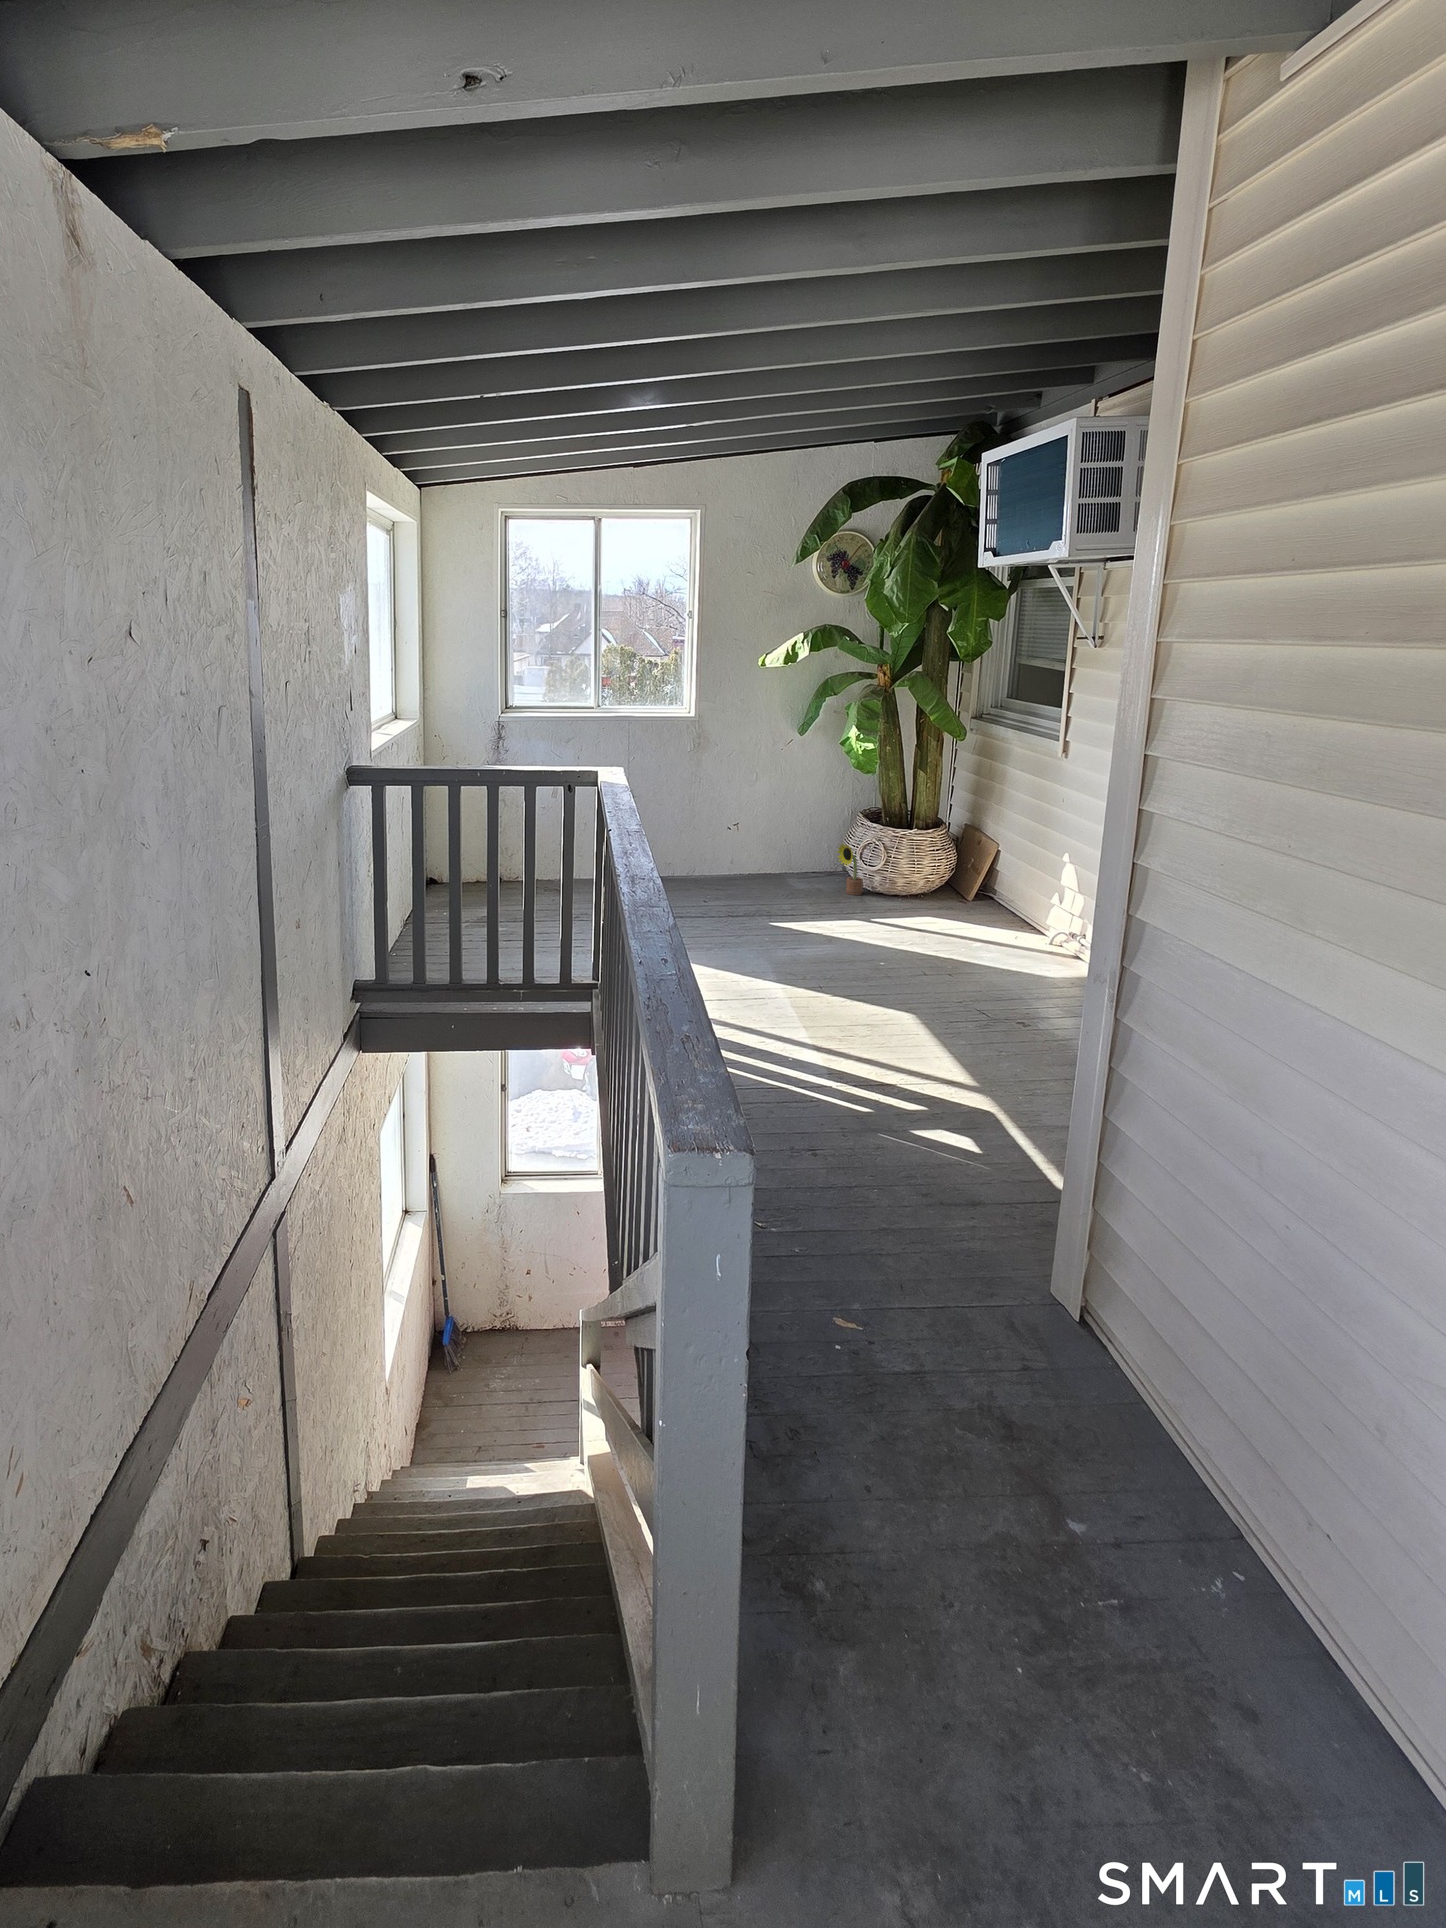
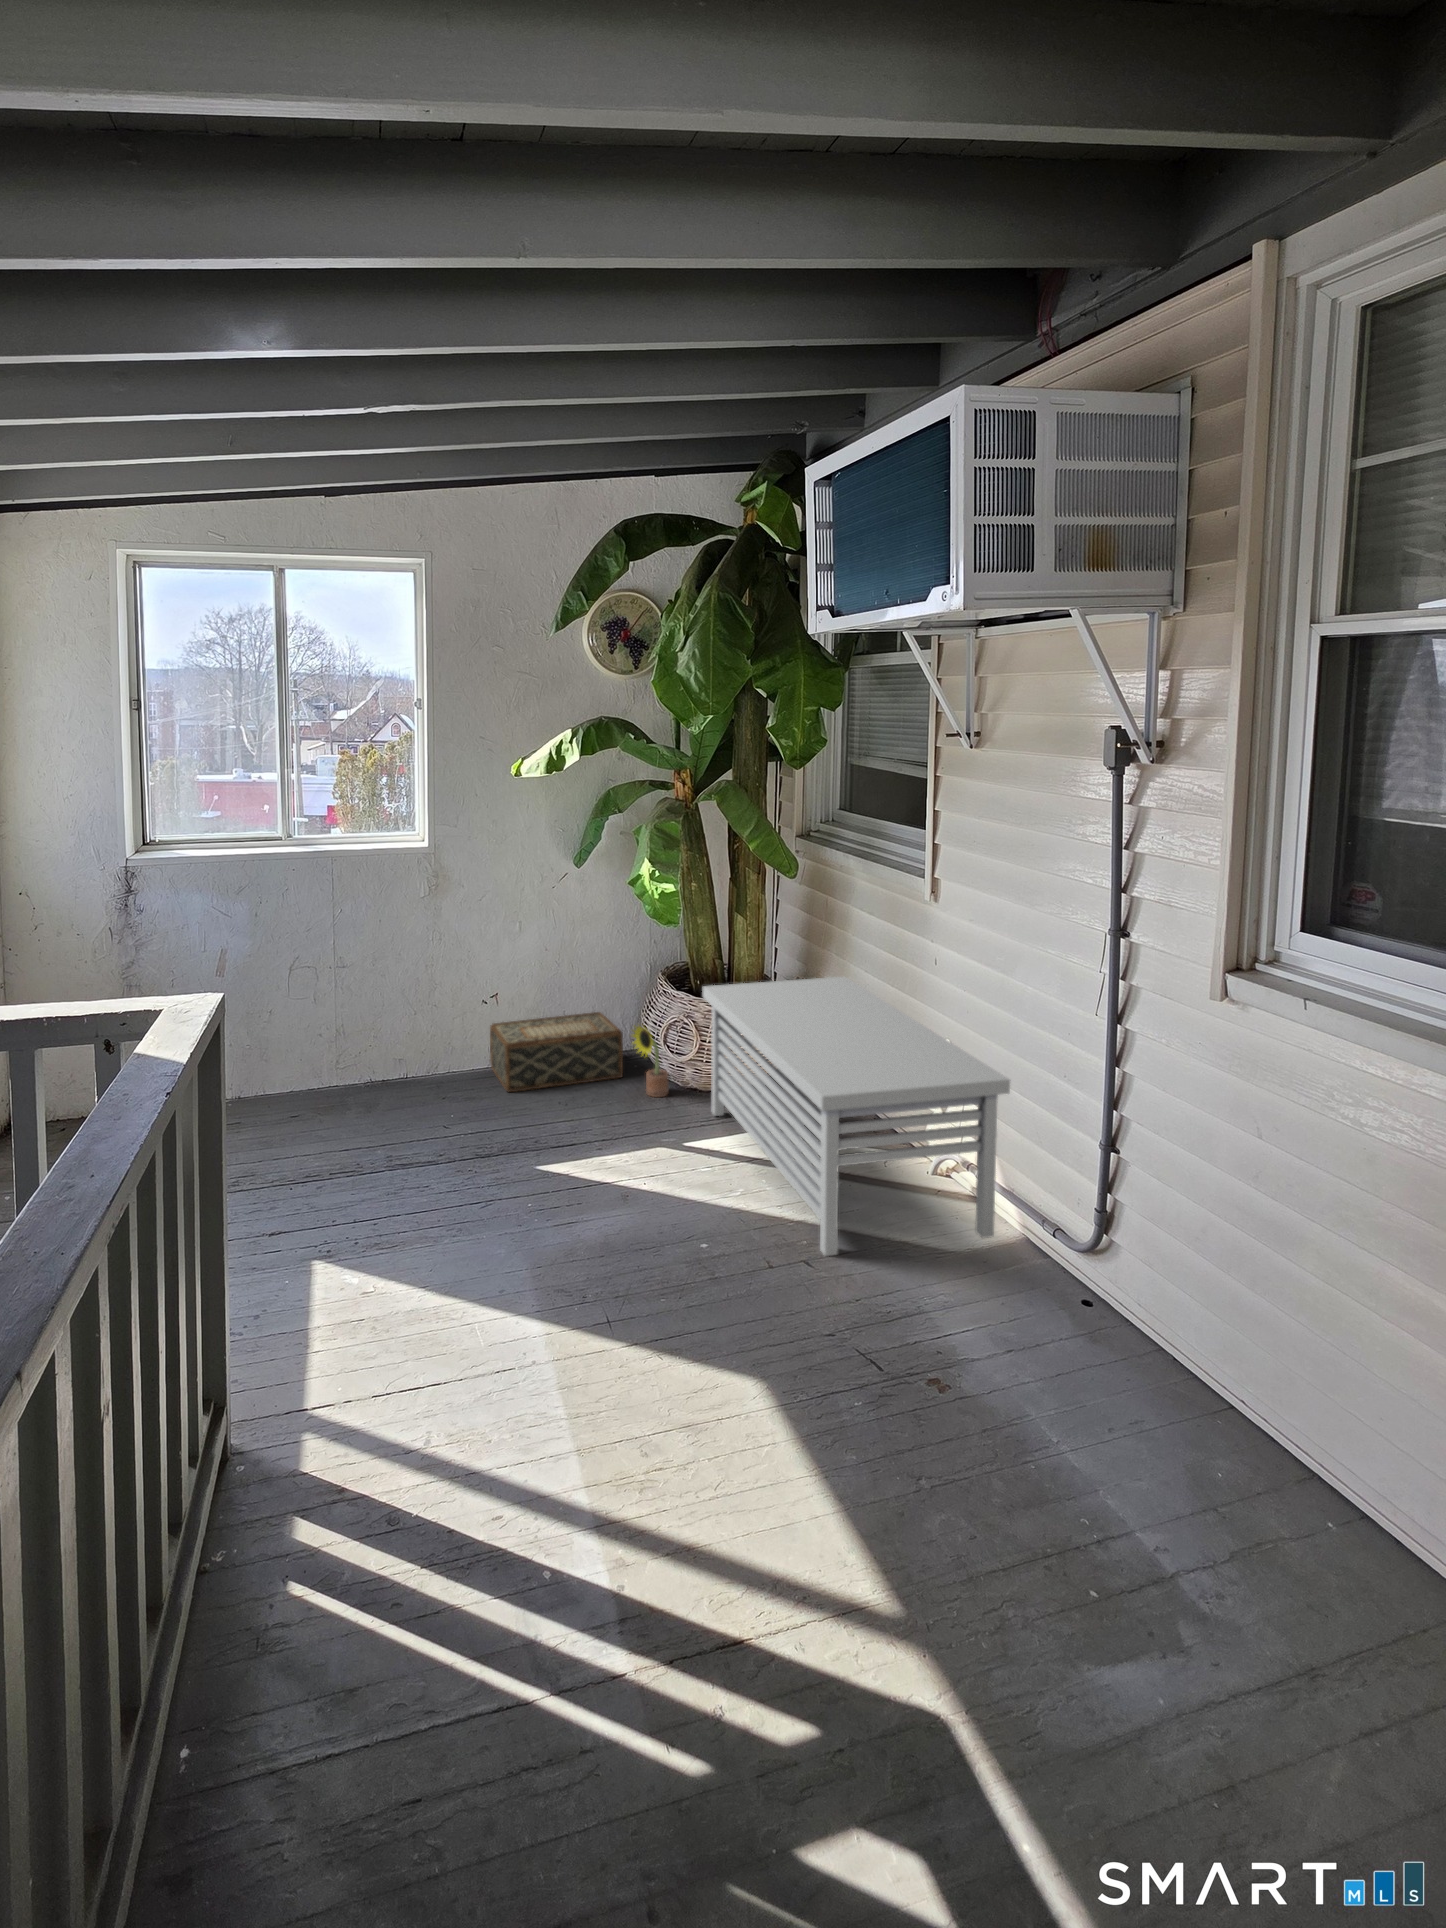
storage bench: none [891,816,1101,978] -> present [702,977,1010,1256]
woven basket: none [734,839,831,886] -> present [490,1012,623,1092]

